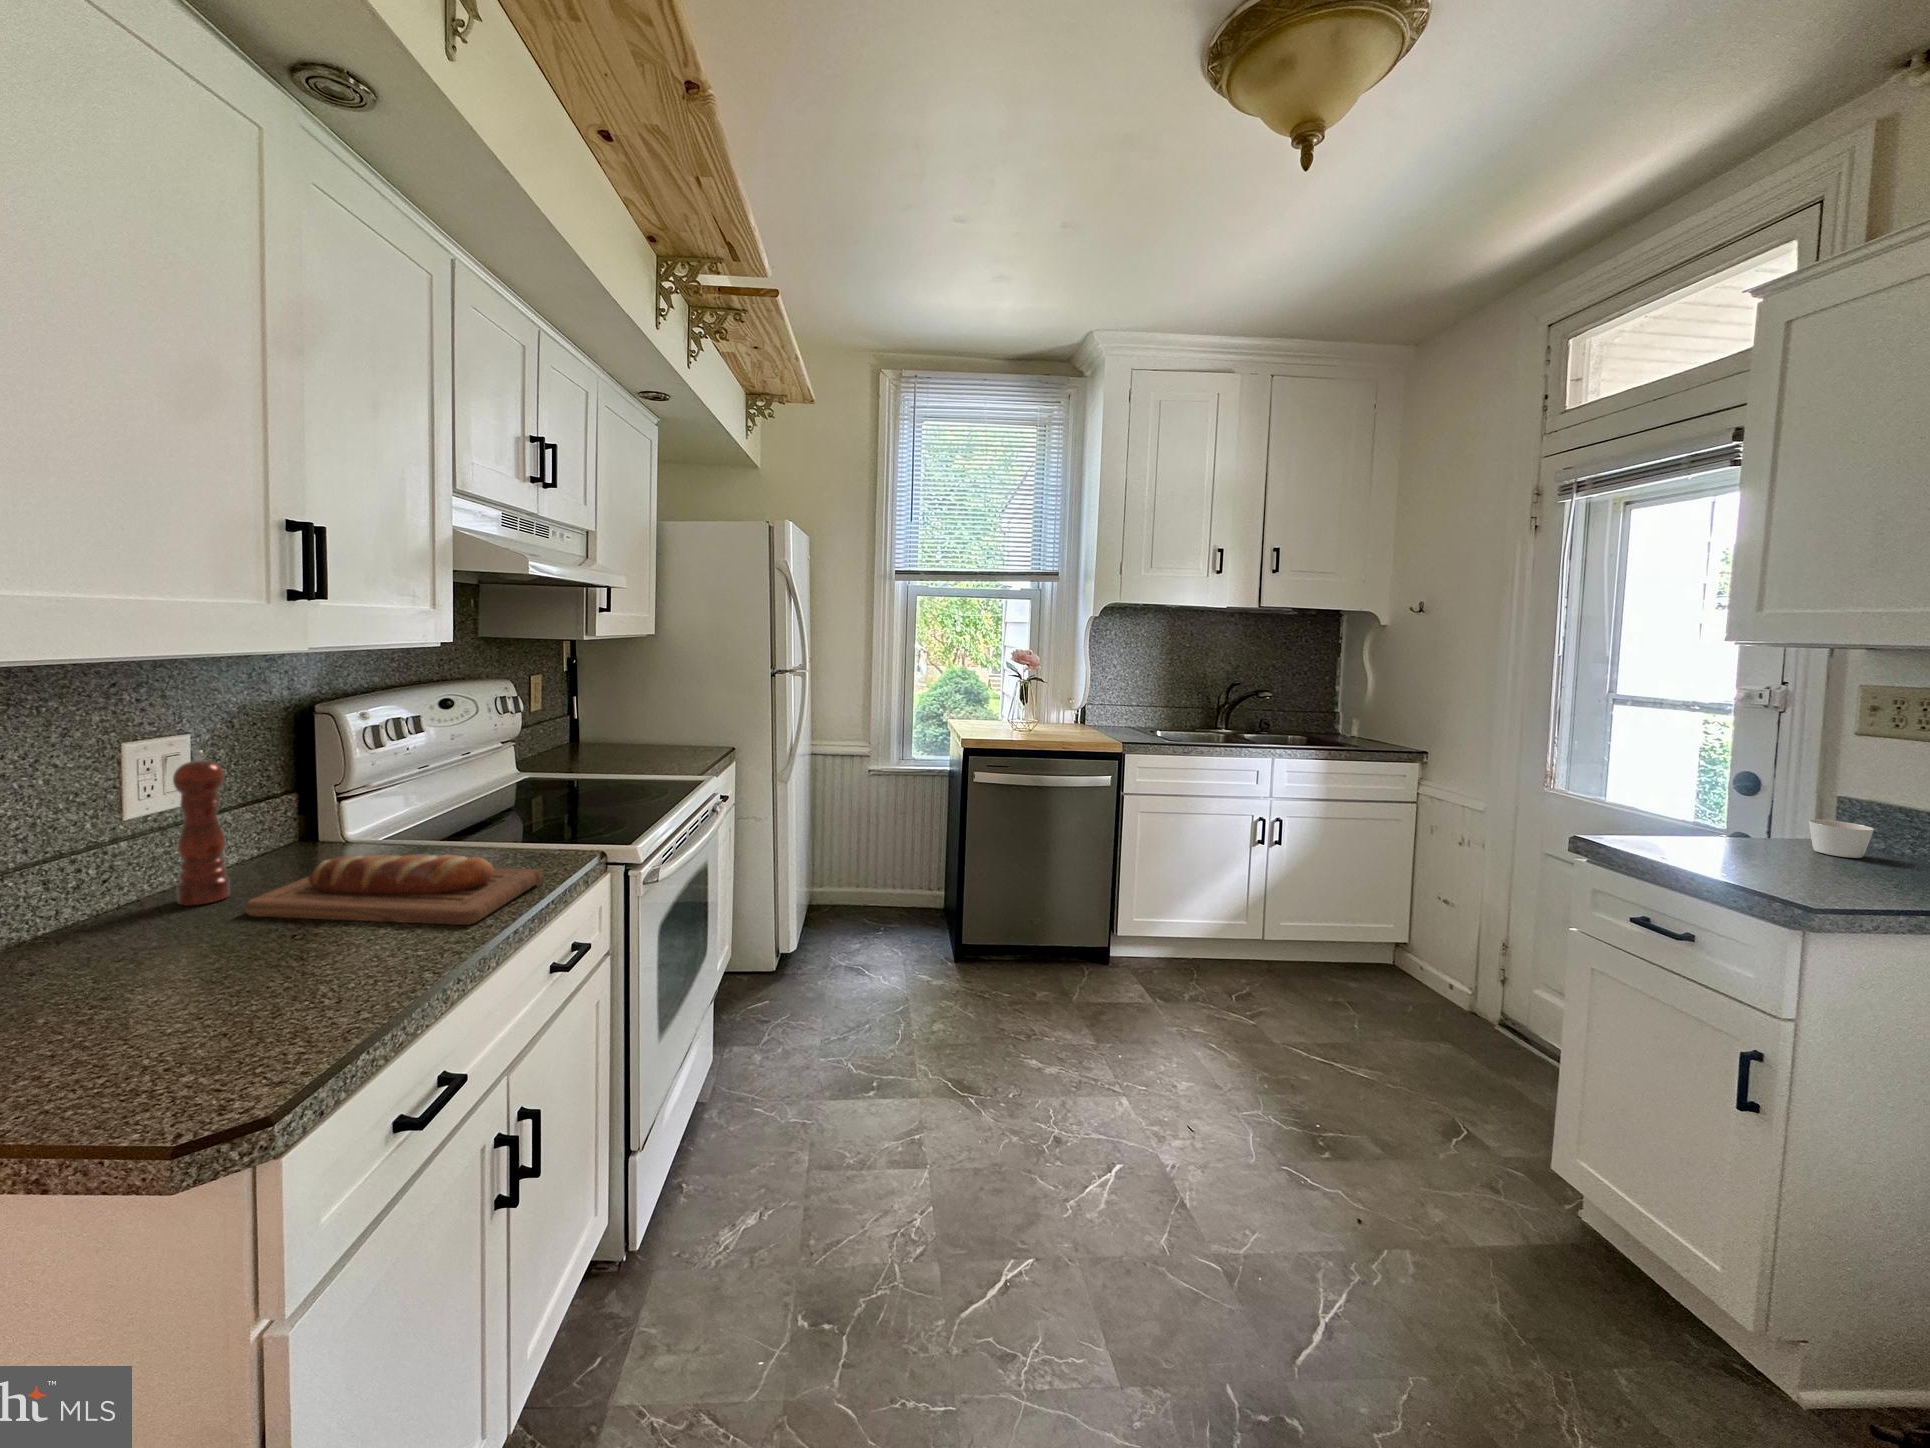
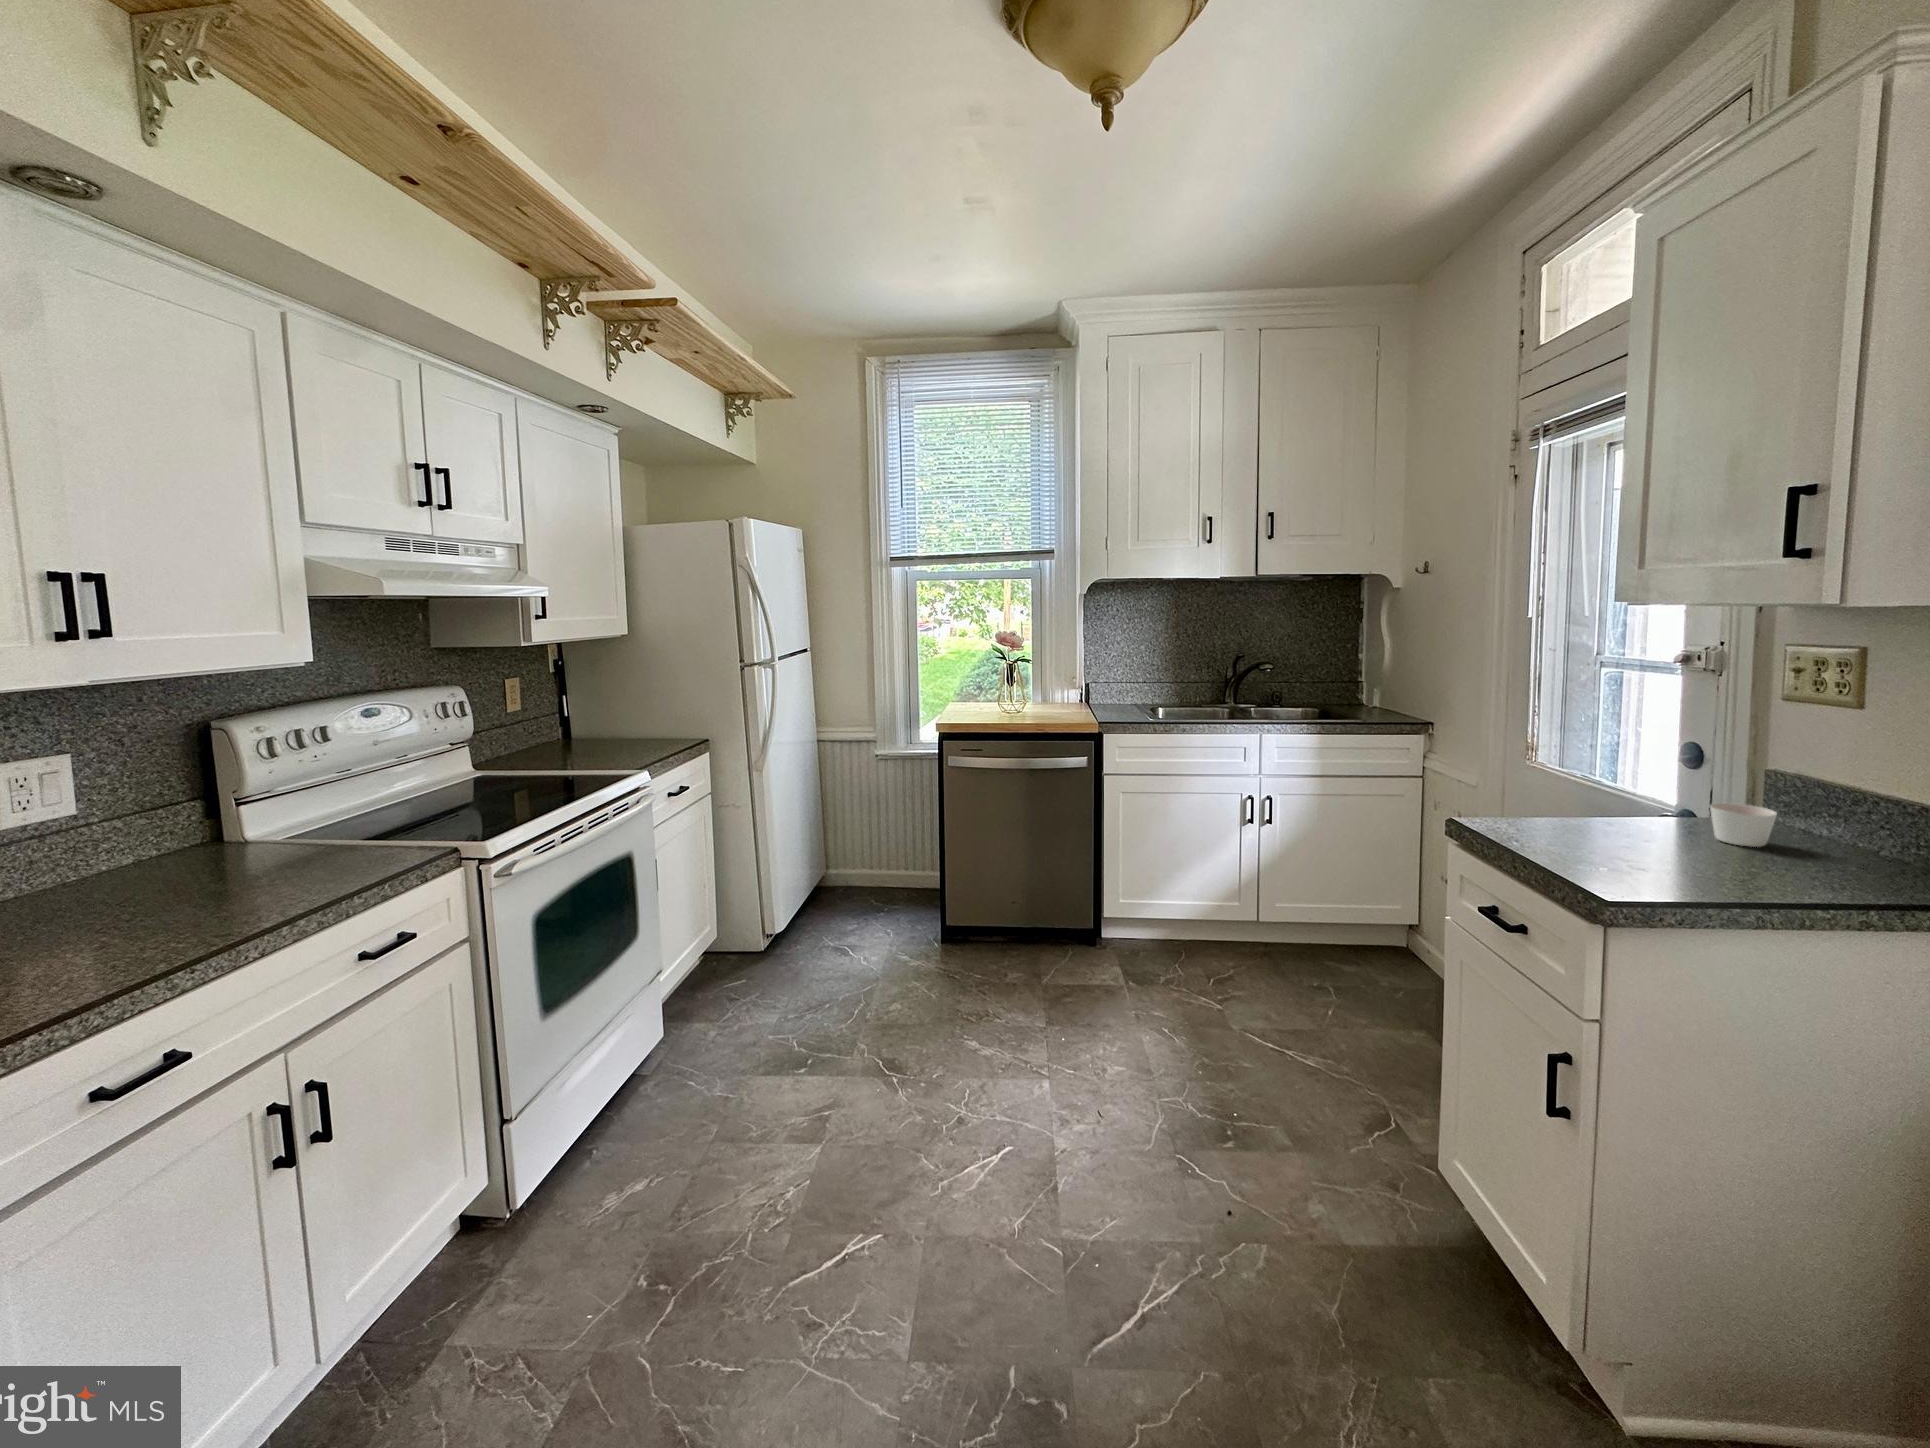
pepper mill: present [173,750,230,905] -> none [25,771,91,902]
bread loaf: present [245,855,542,925] -> none [77,857,353,921]

